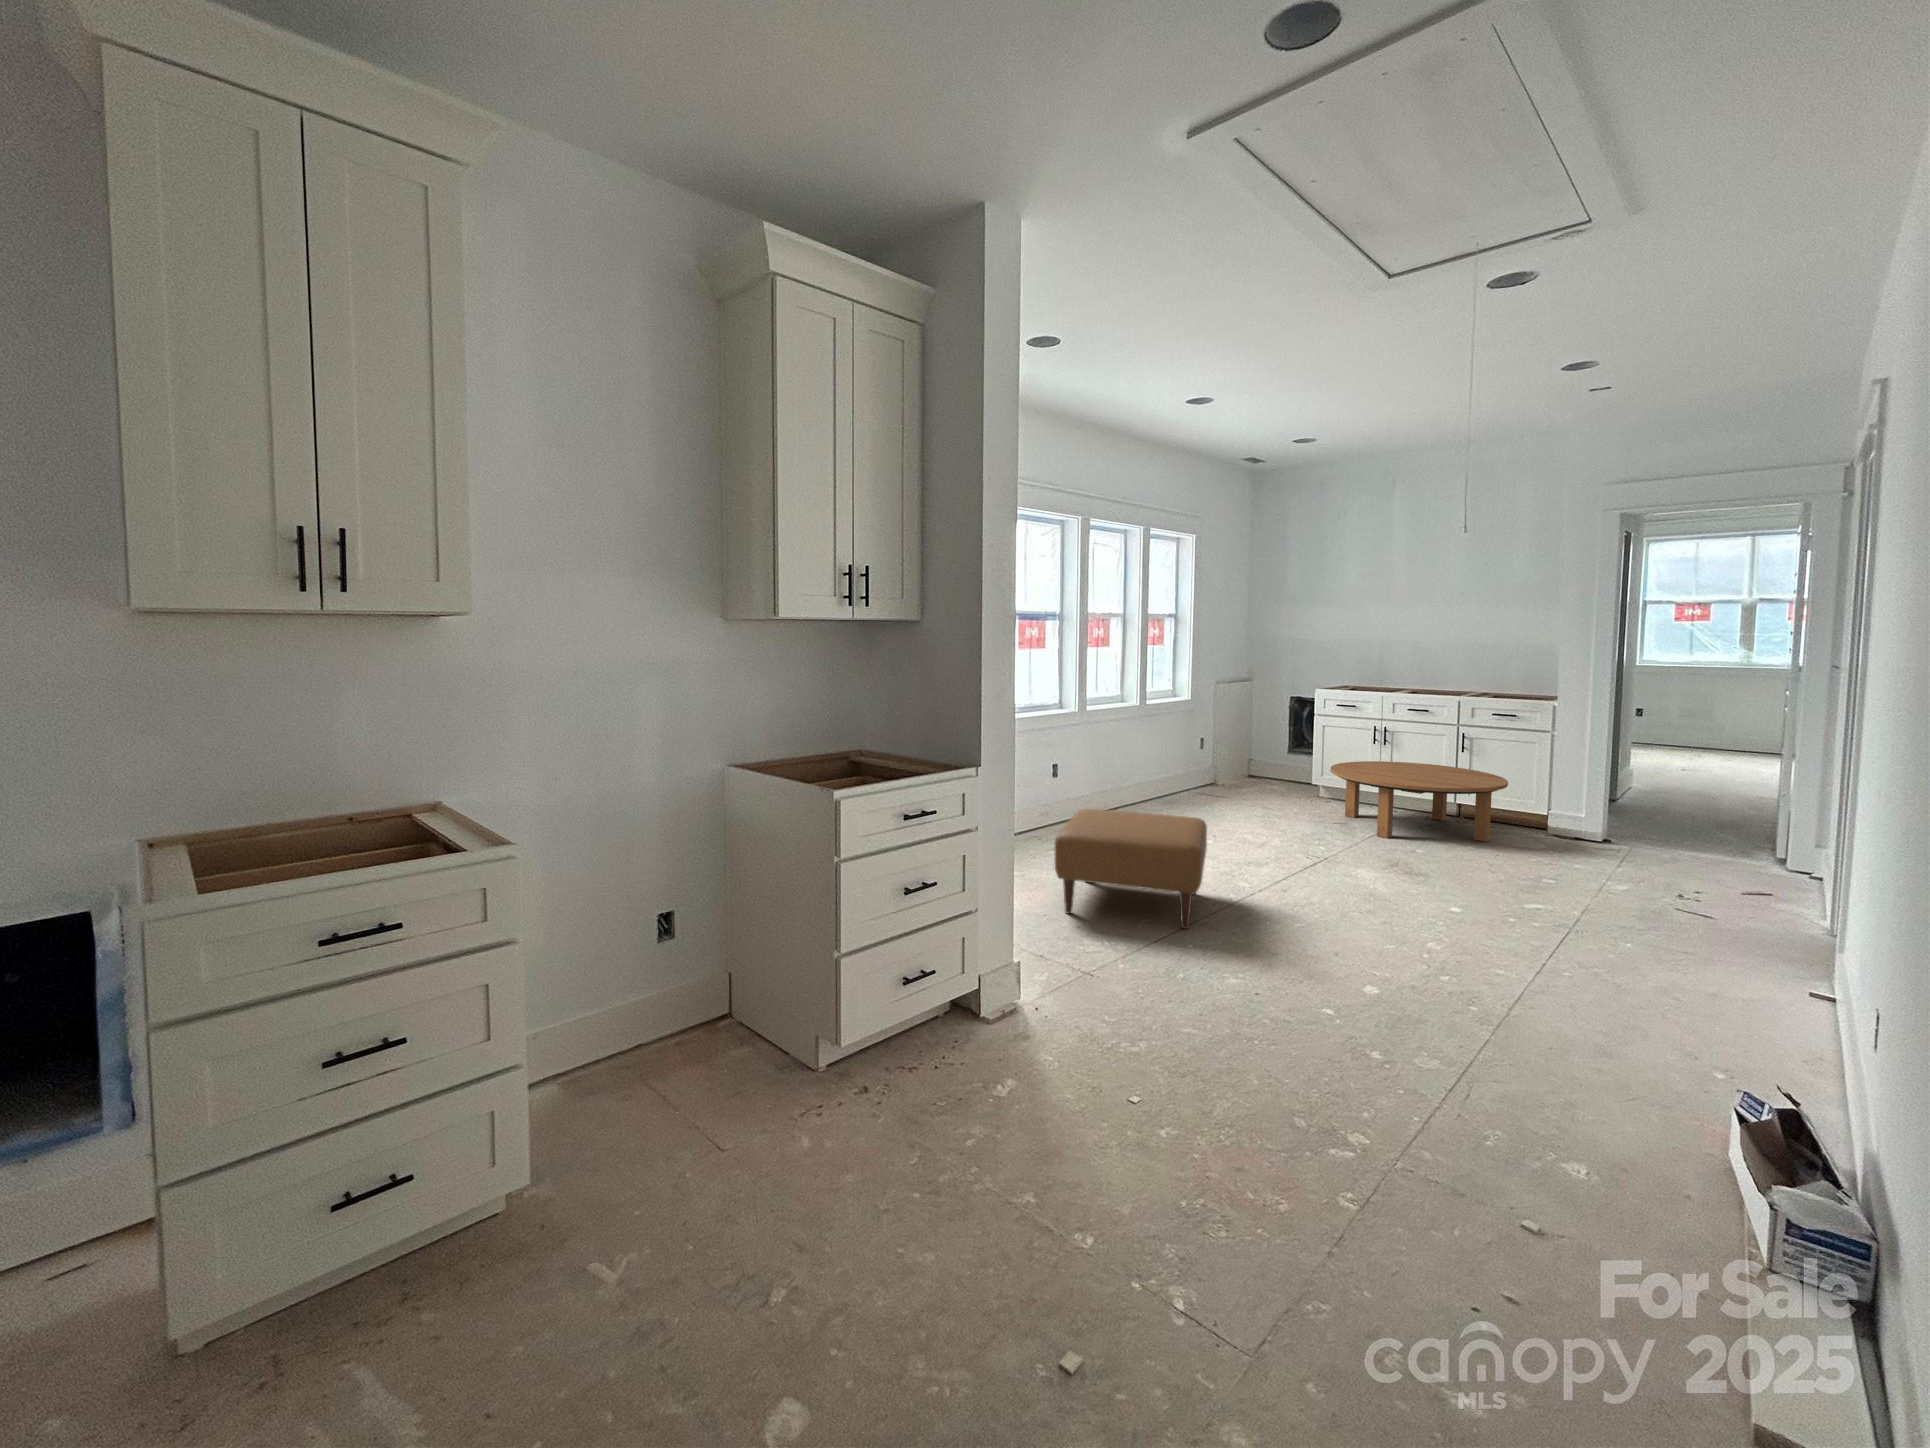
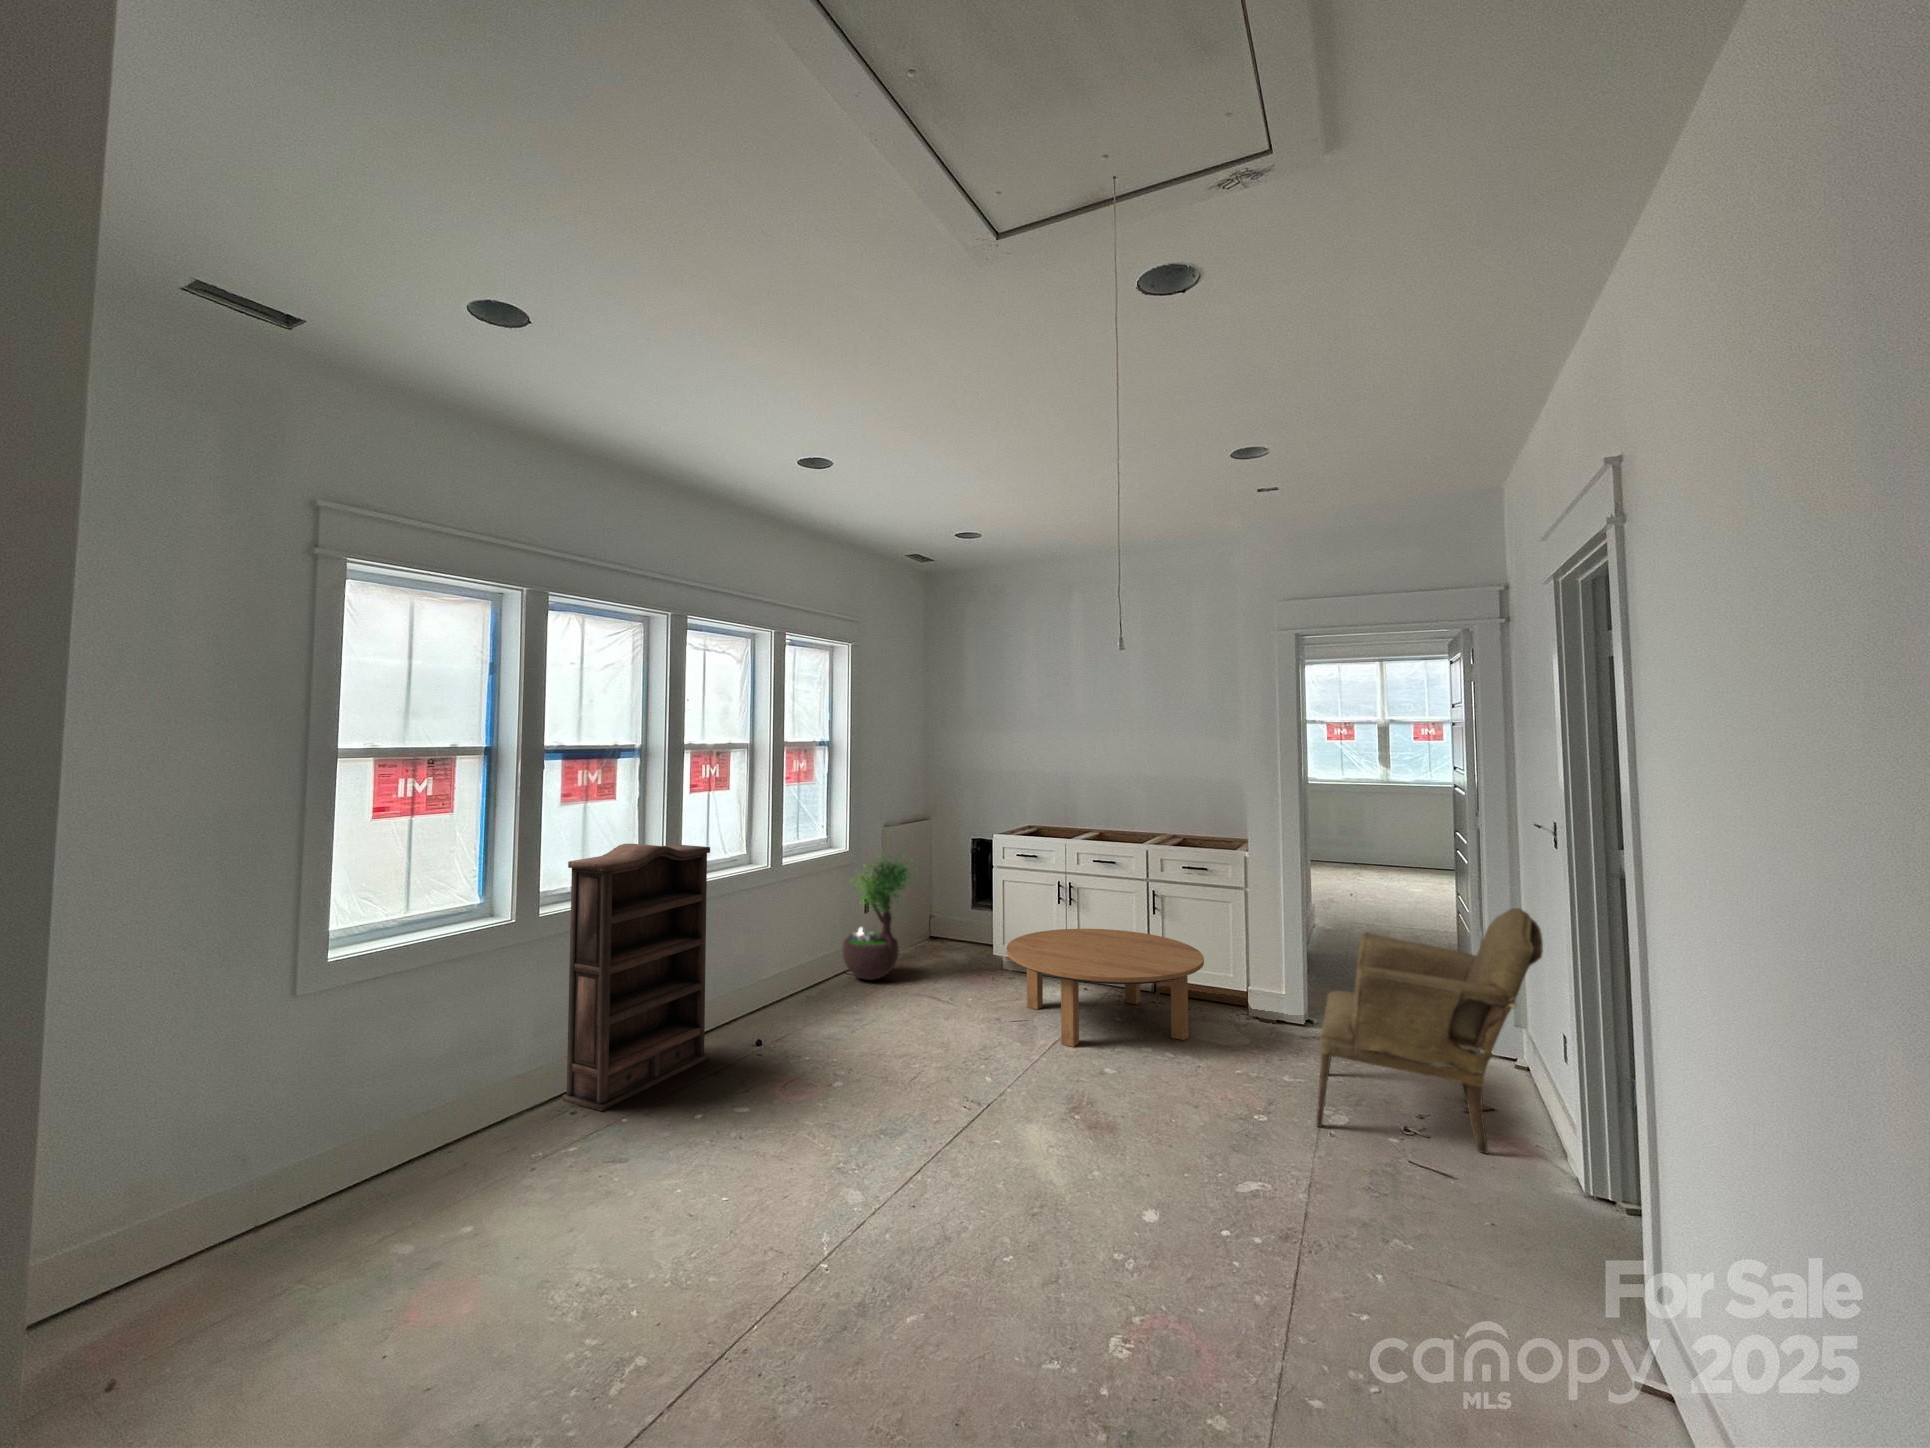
bookshelf: none [1026,677,1111,839] -> present [563,844,710,1111]
potted tree: none [1188,695,1251,793] -> present [842,854,910,980]
armchair: none [1597,736,1831,916] -> present [1316,908,1543,1154]
ottoman: present [1055,809,1207,929] -> none [491,1096,798,1359]

